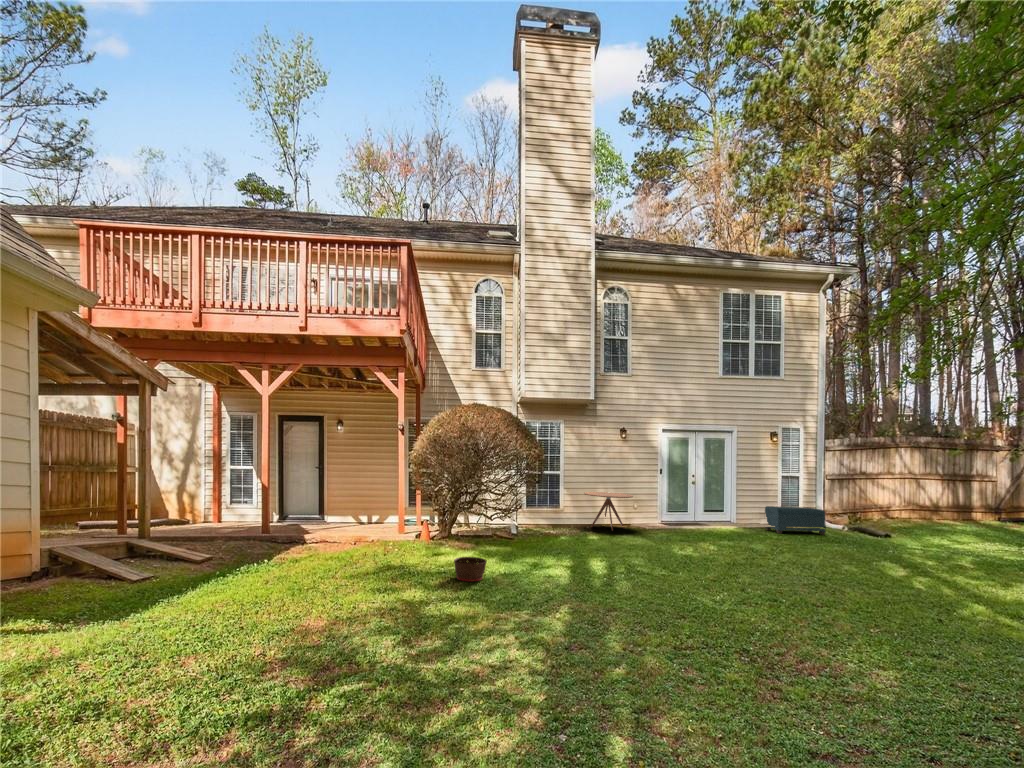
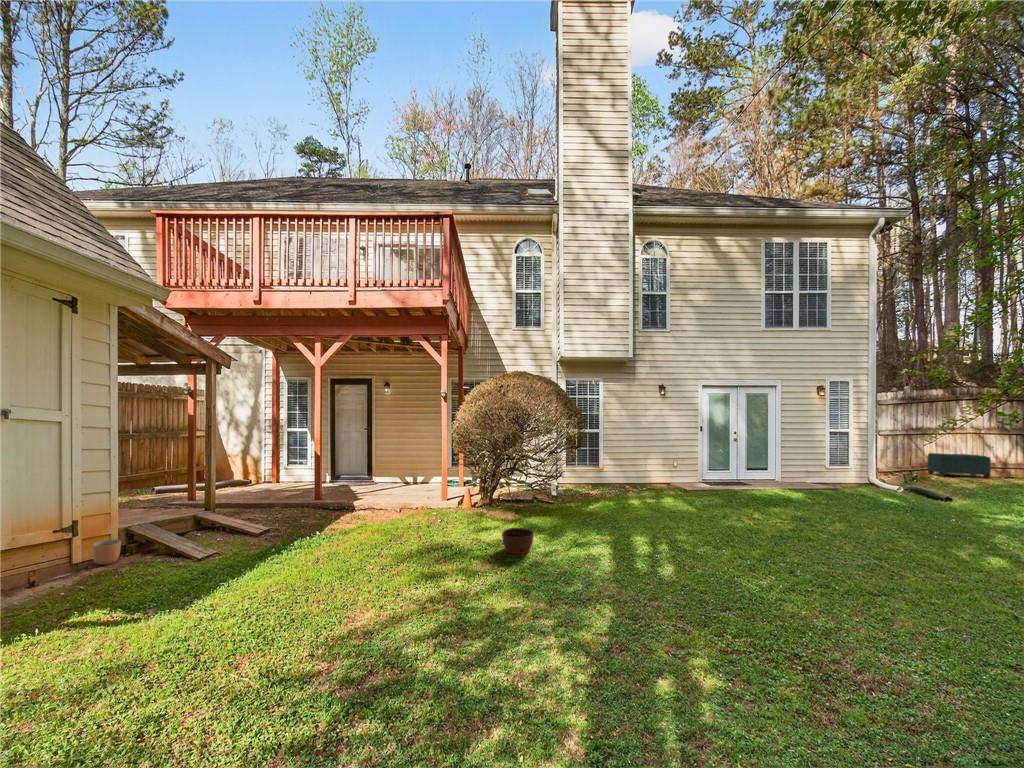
round table: present [584,492,633,531] -> none [625,448,674,487]
bench: present [765,506,826,535] -> present [927,453,991,478]
planter: none [21,559,52,585] -> present [93,540,121,565]

